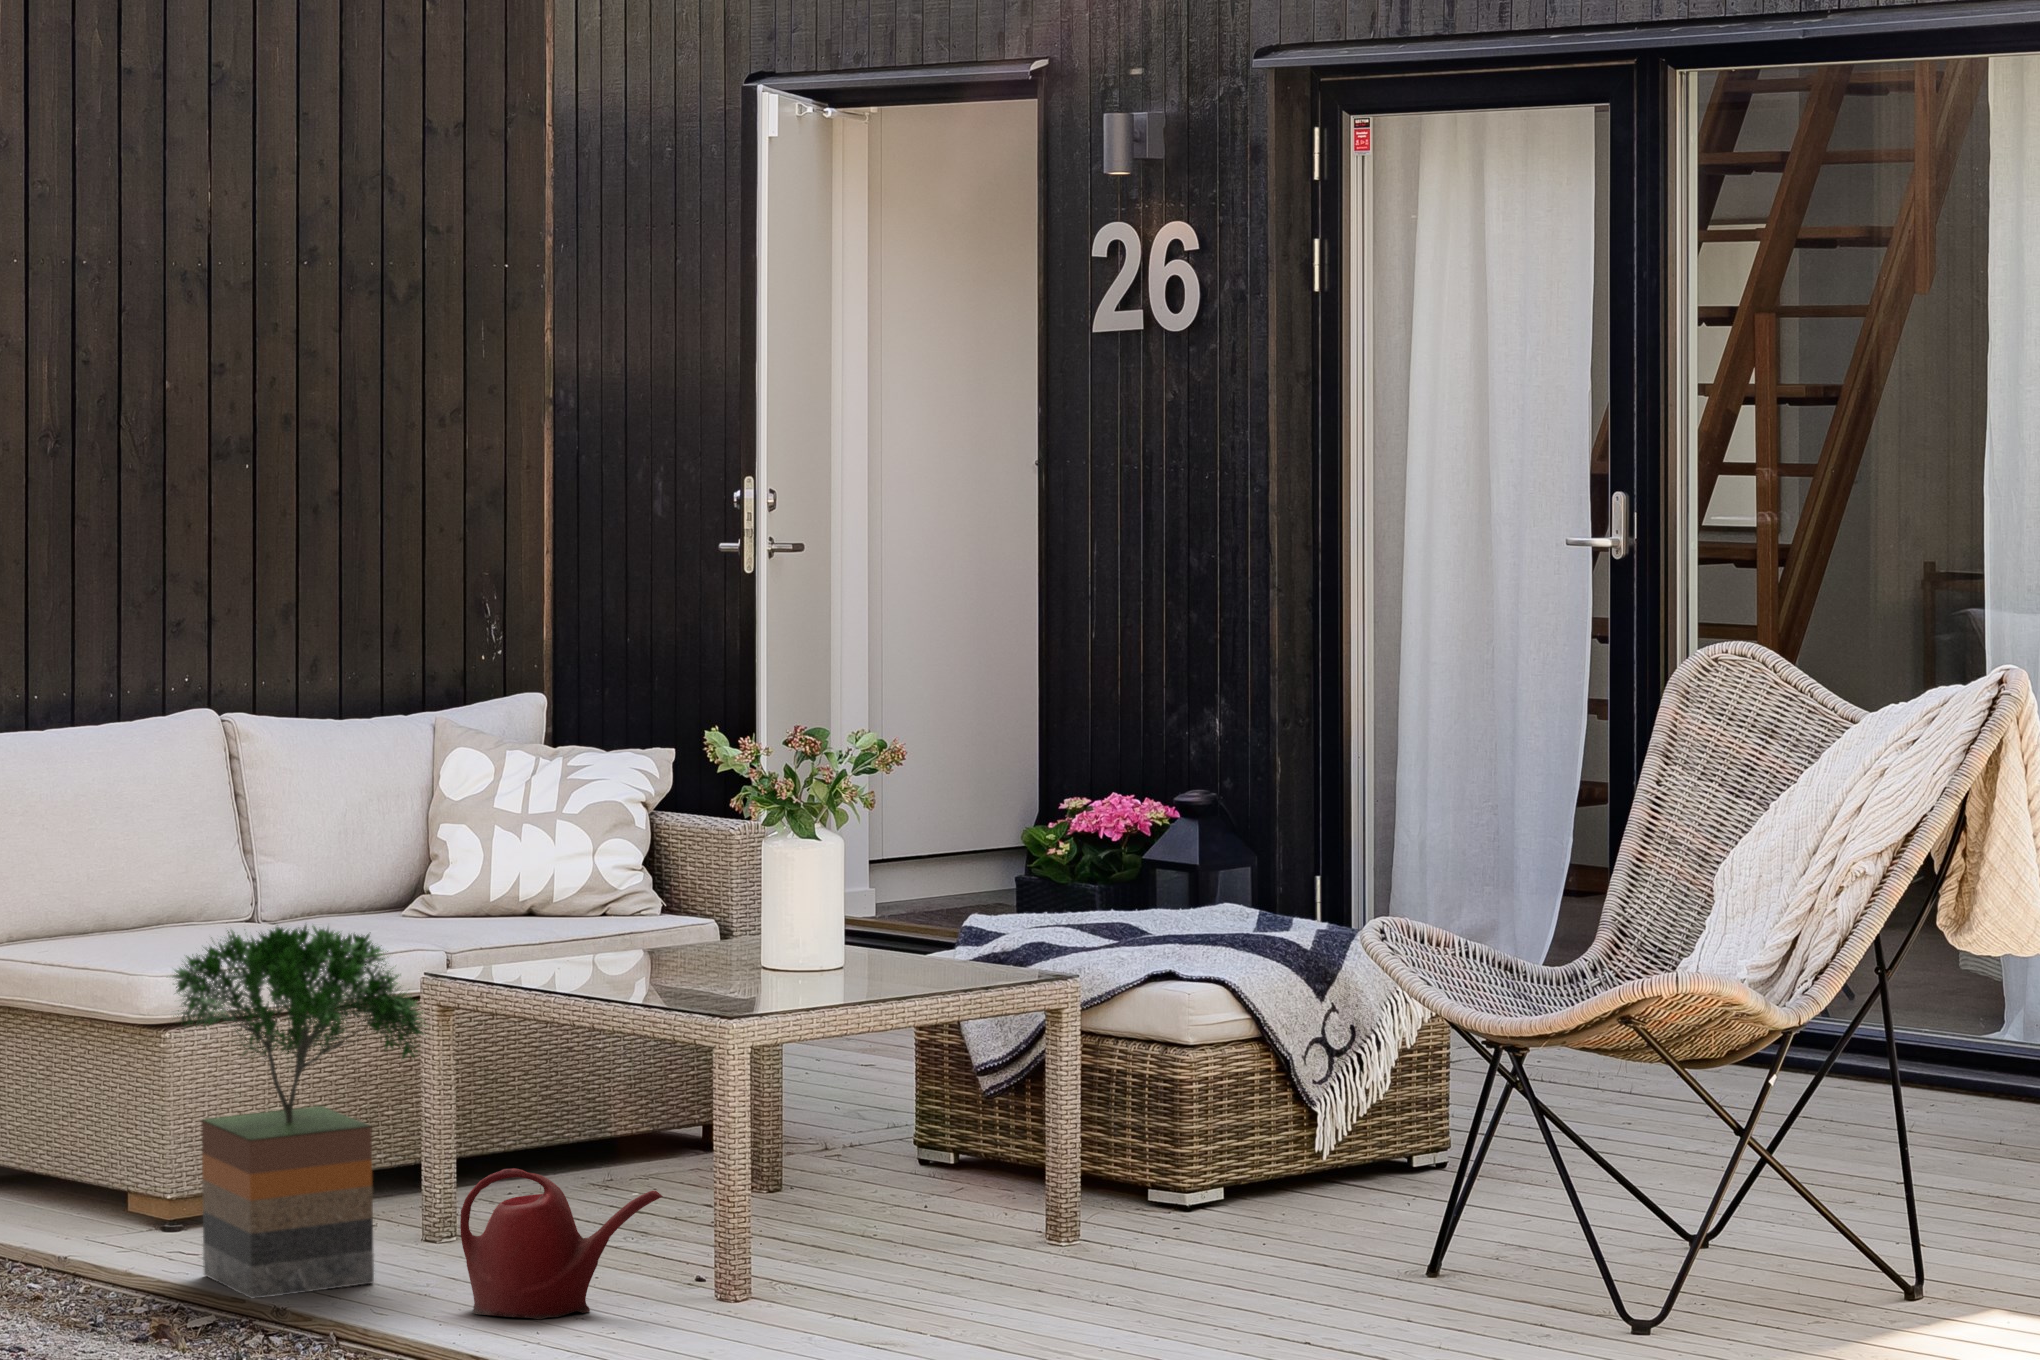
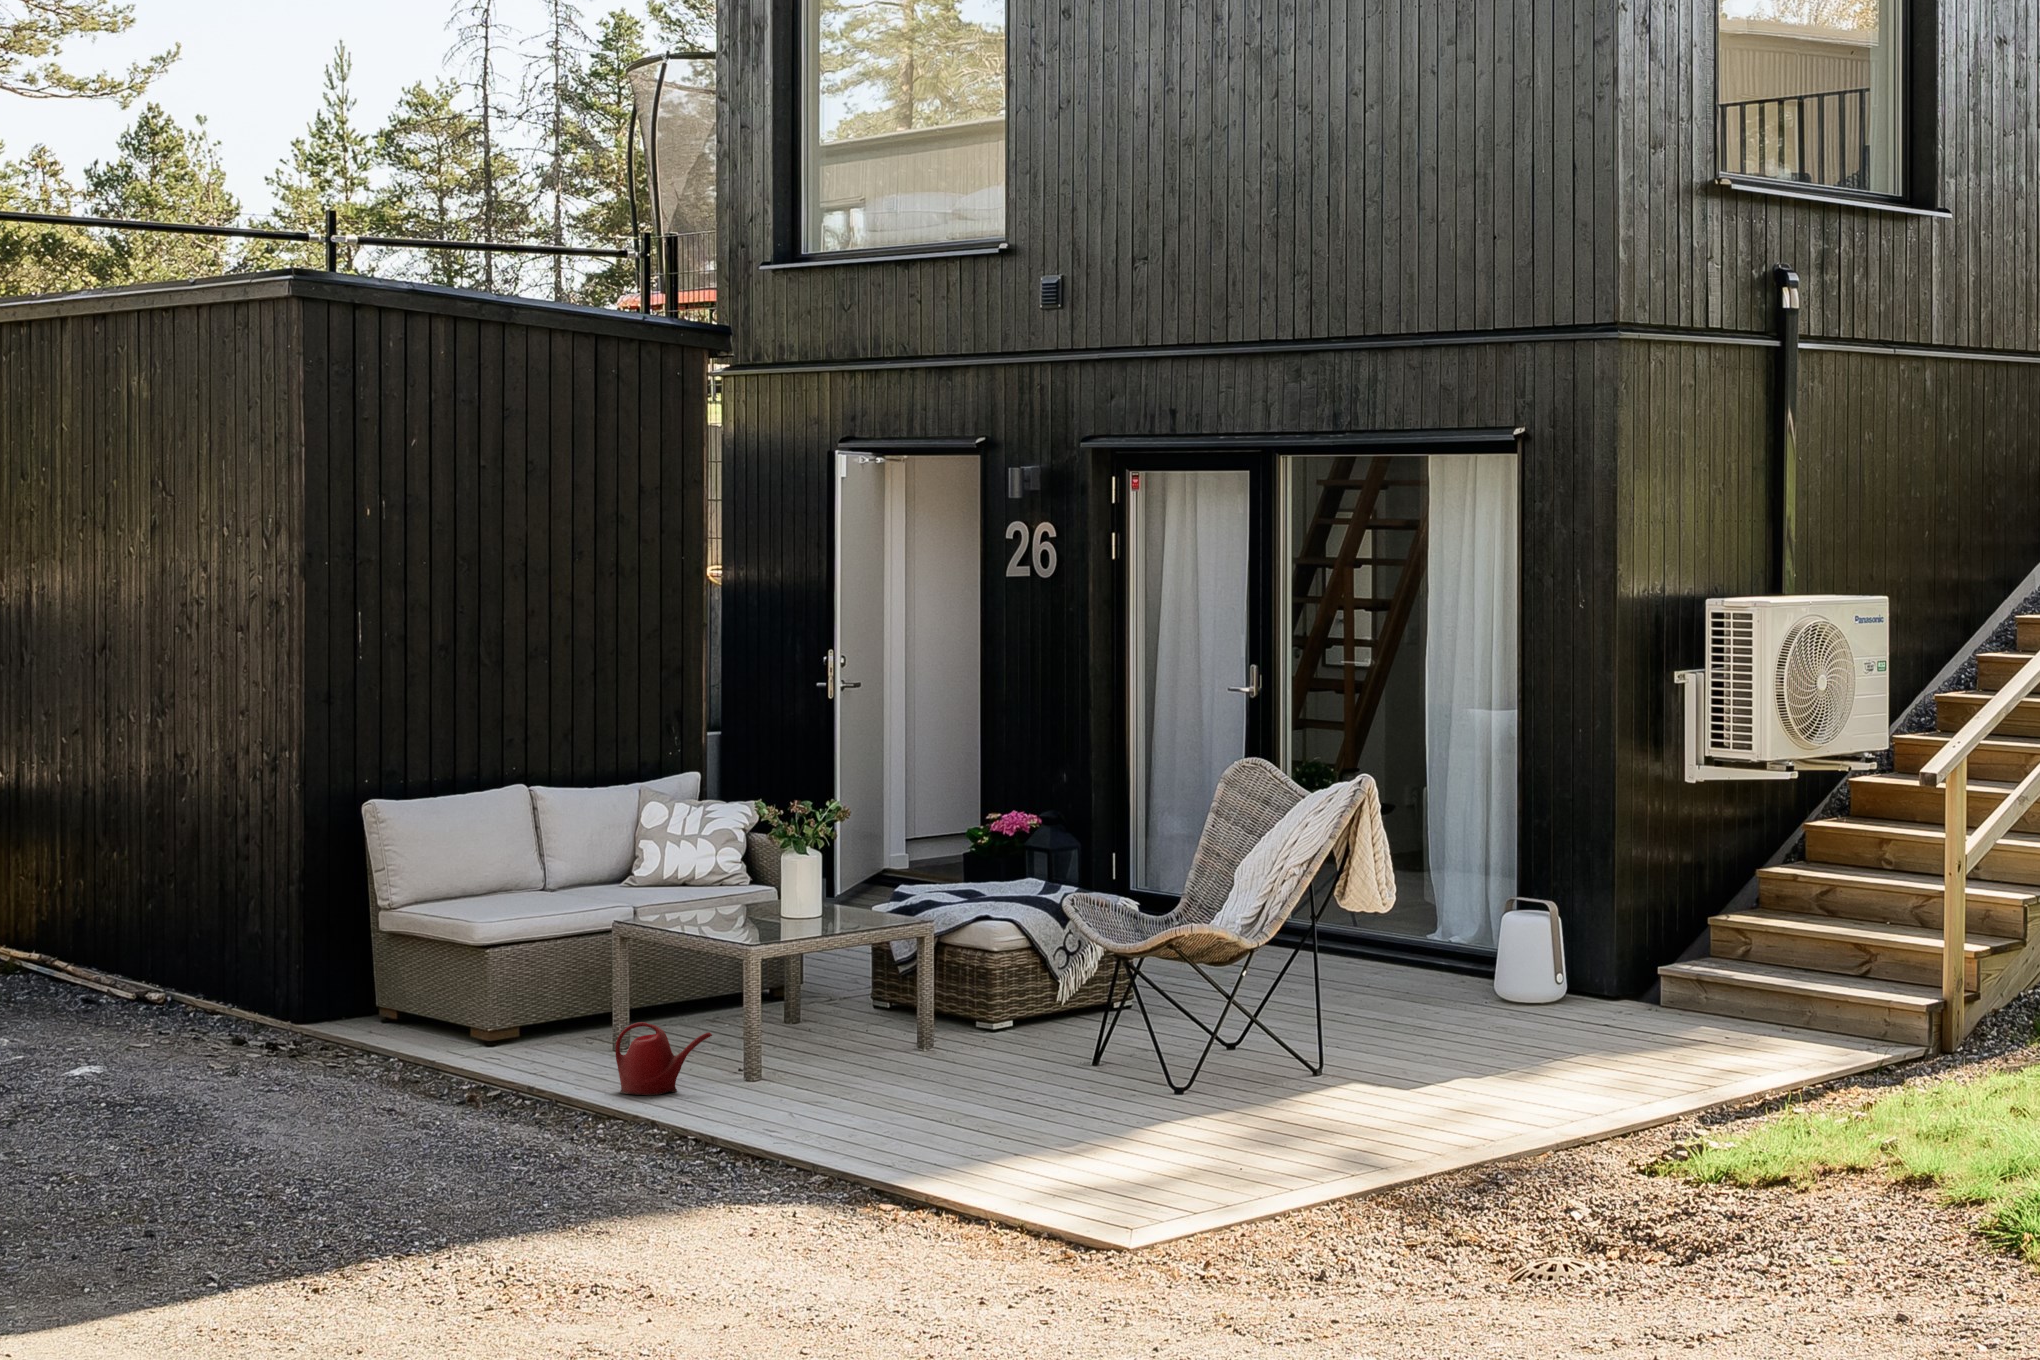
potted tree: present [172,925,426,1299] -> none [478,899,608,1086]

